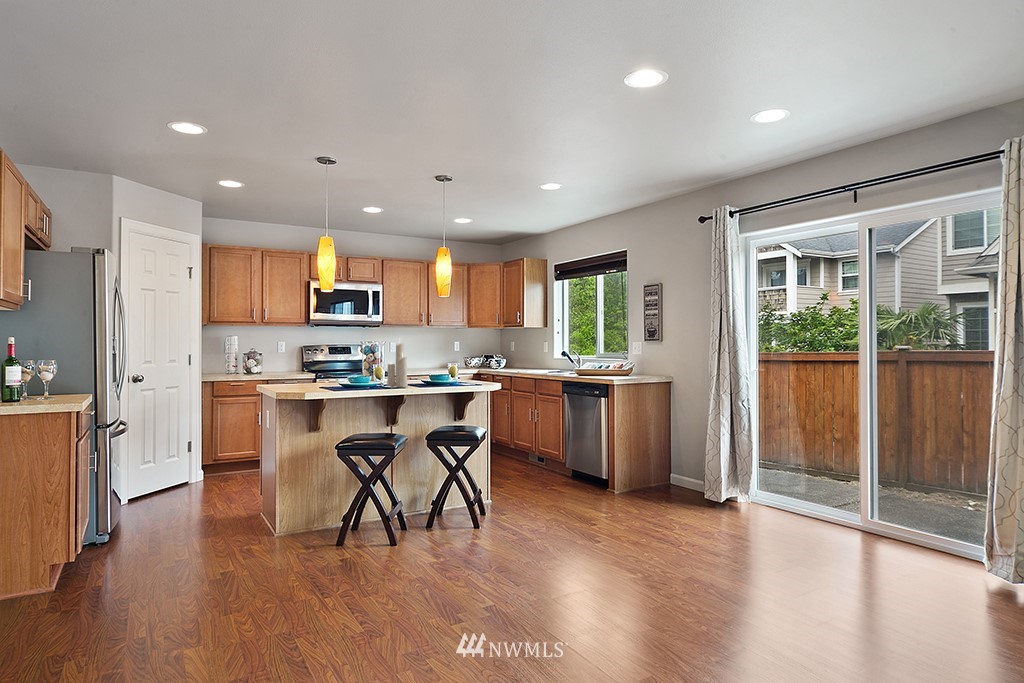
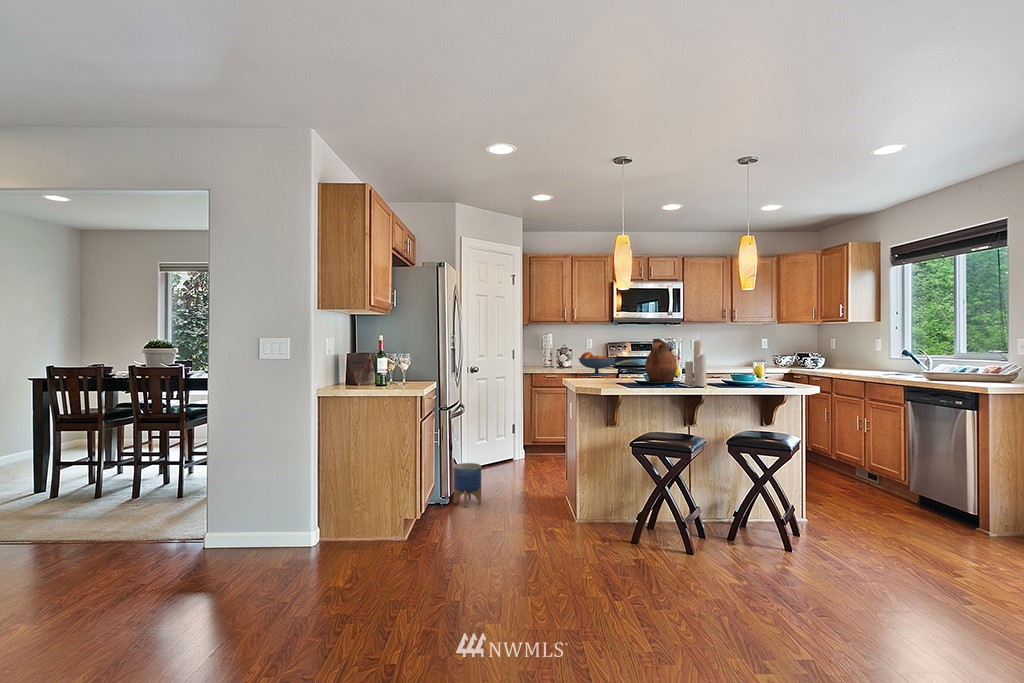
ceramic pitcher: none [343,343,385,386] -> present [644,339,680,383]
fruit bowl: none [271,356,313,381] -> present [578,352,615,375]
planter: none [121,487,158,539] -> present [454,463,481,507]

